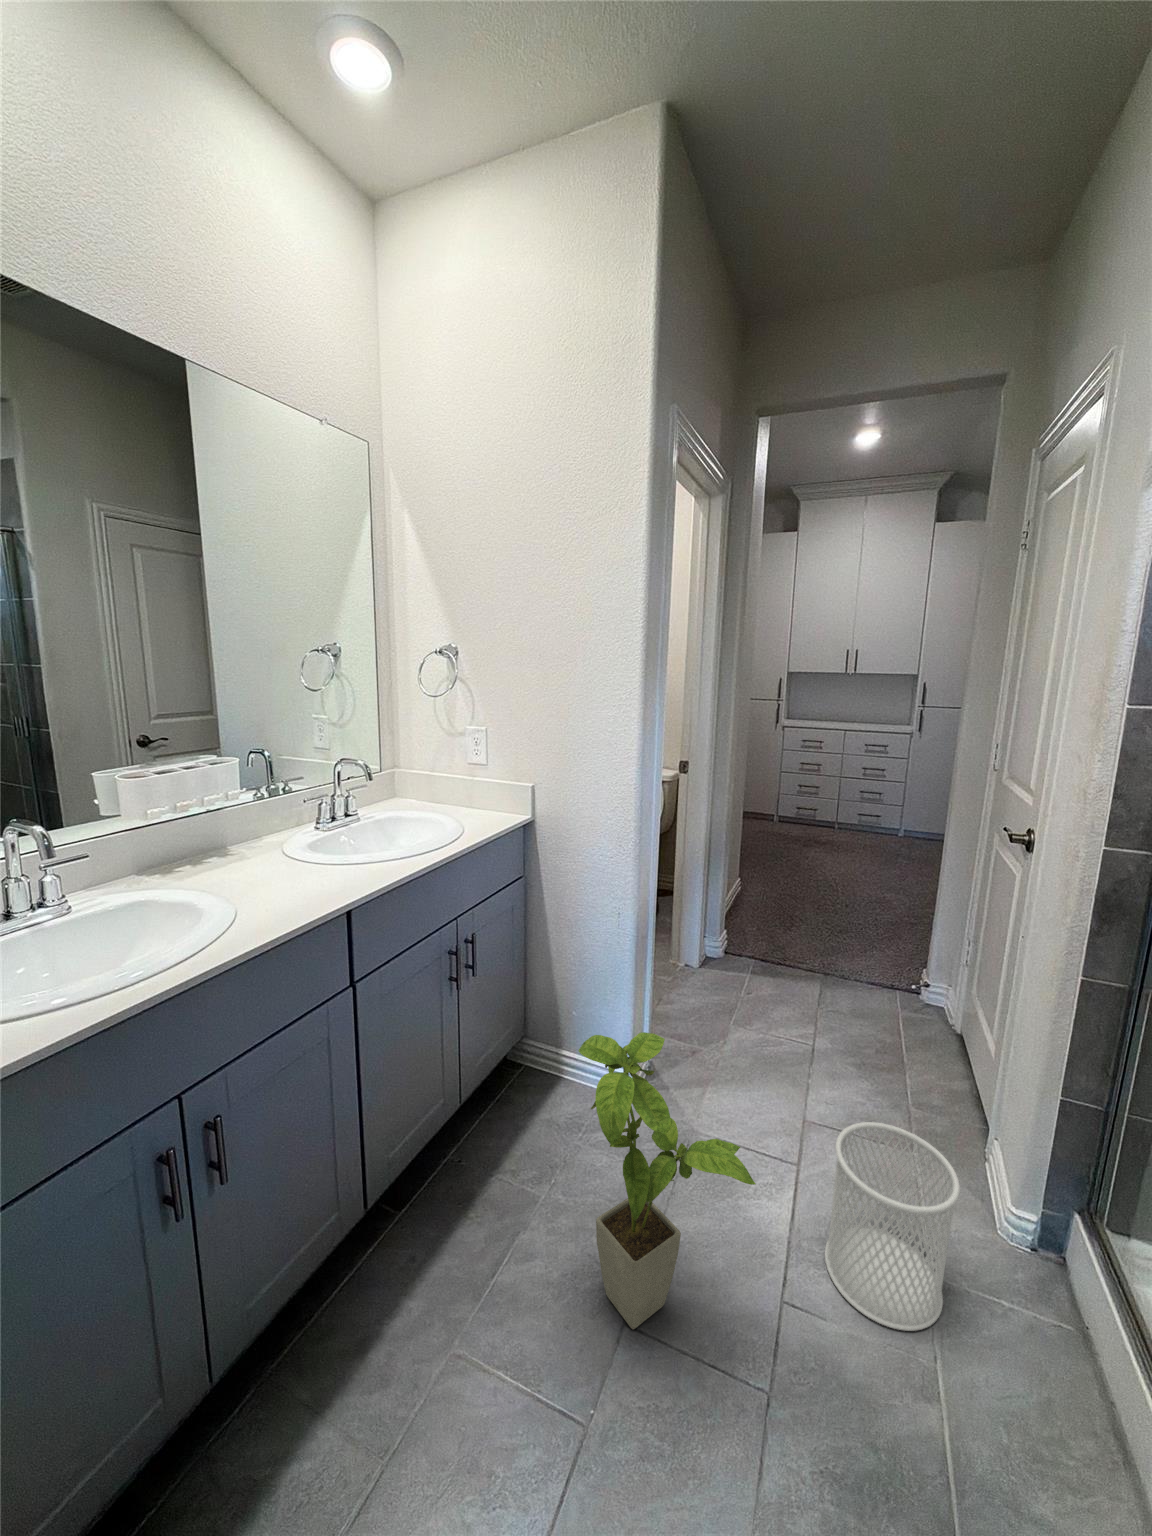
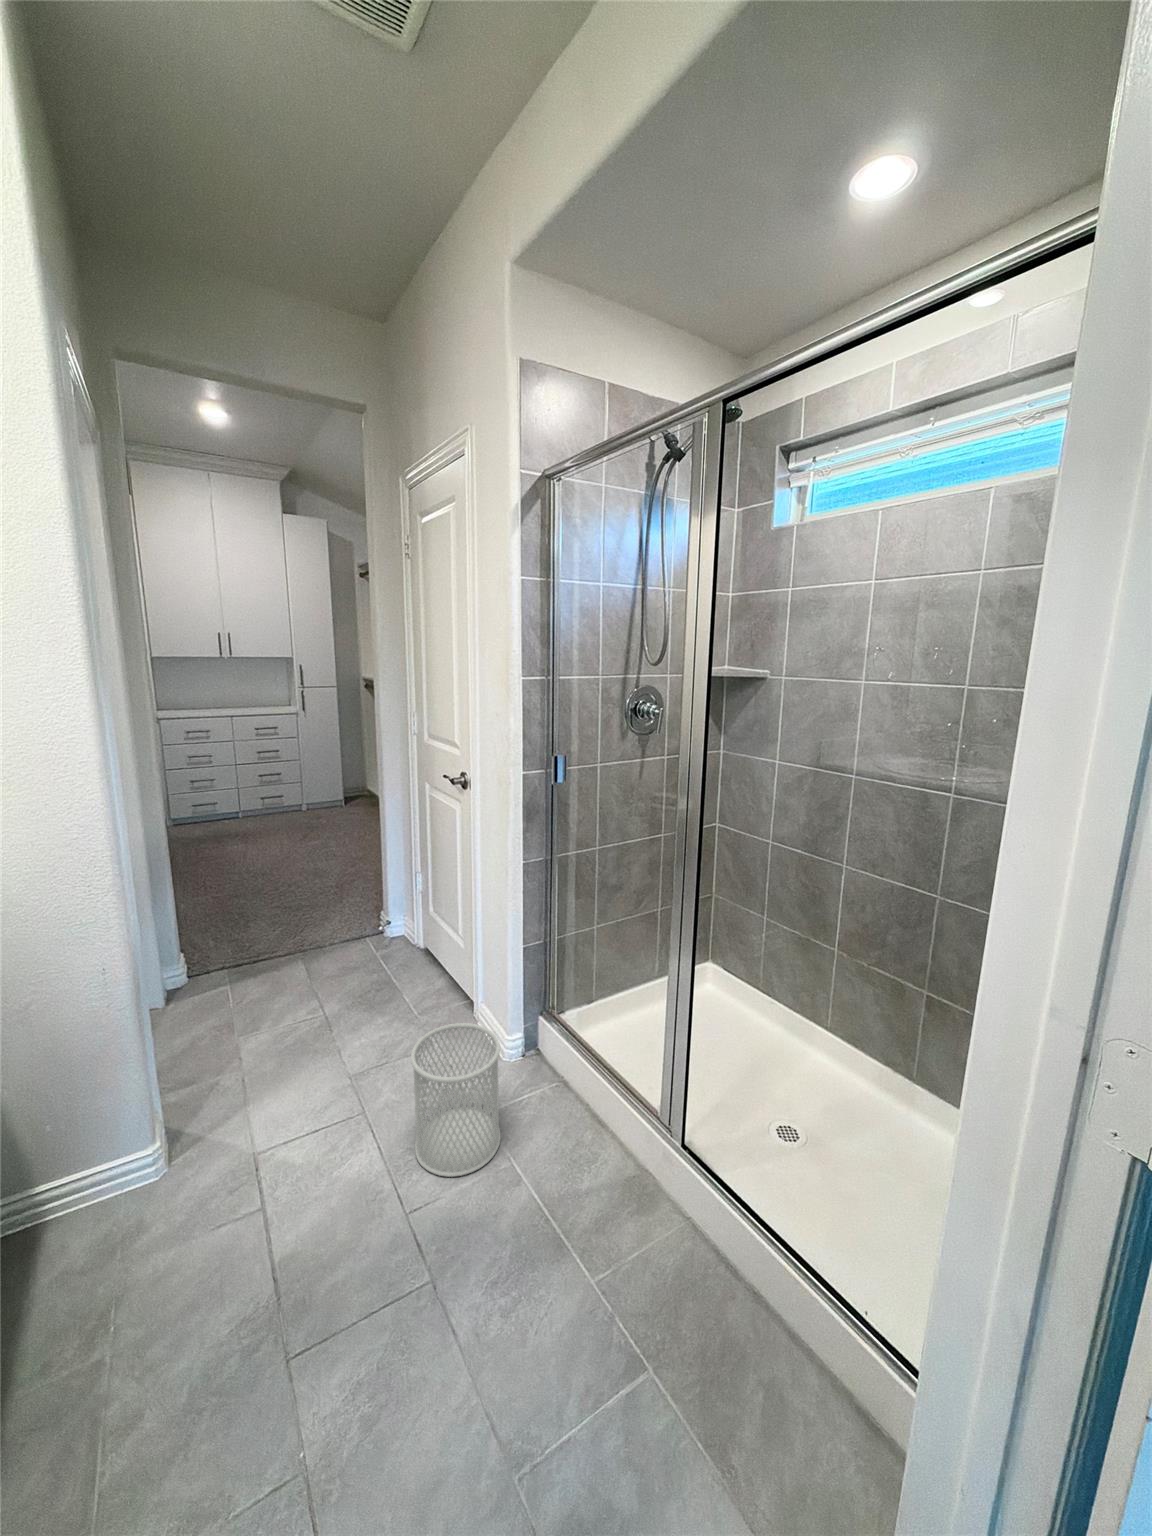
house plant: present [578,1032,756,1329] -> none [186,1055,399,1372]

